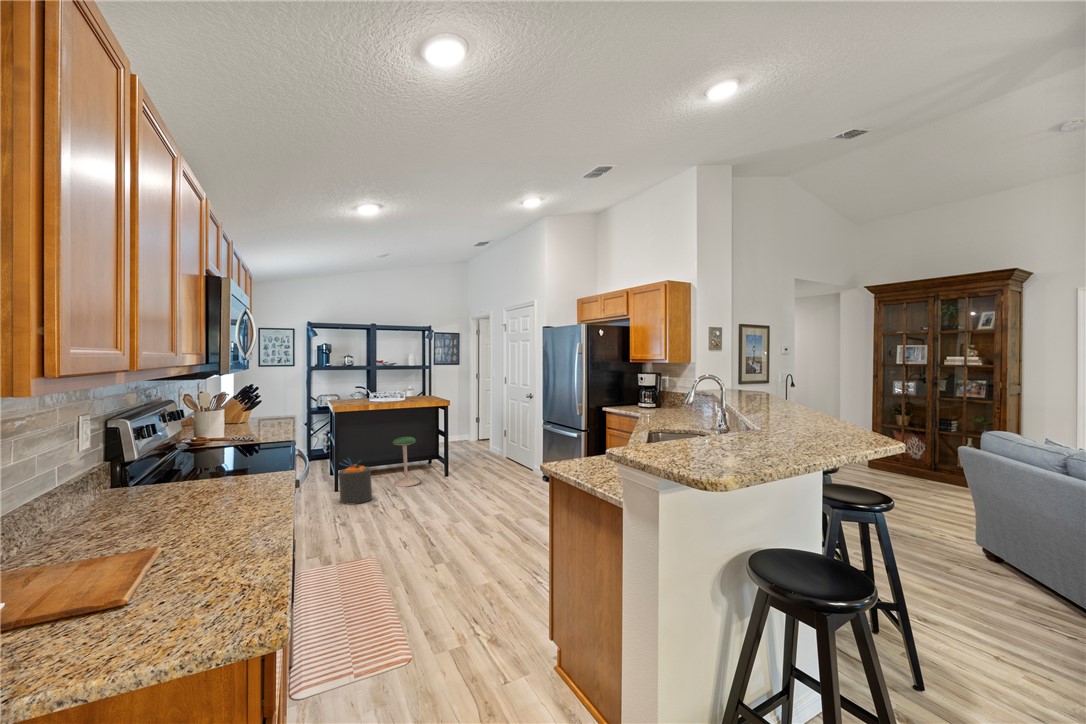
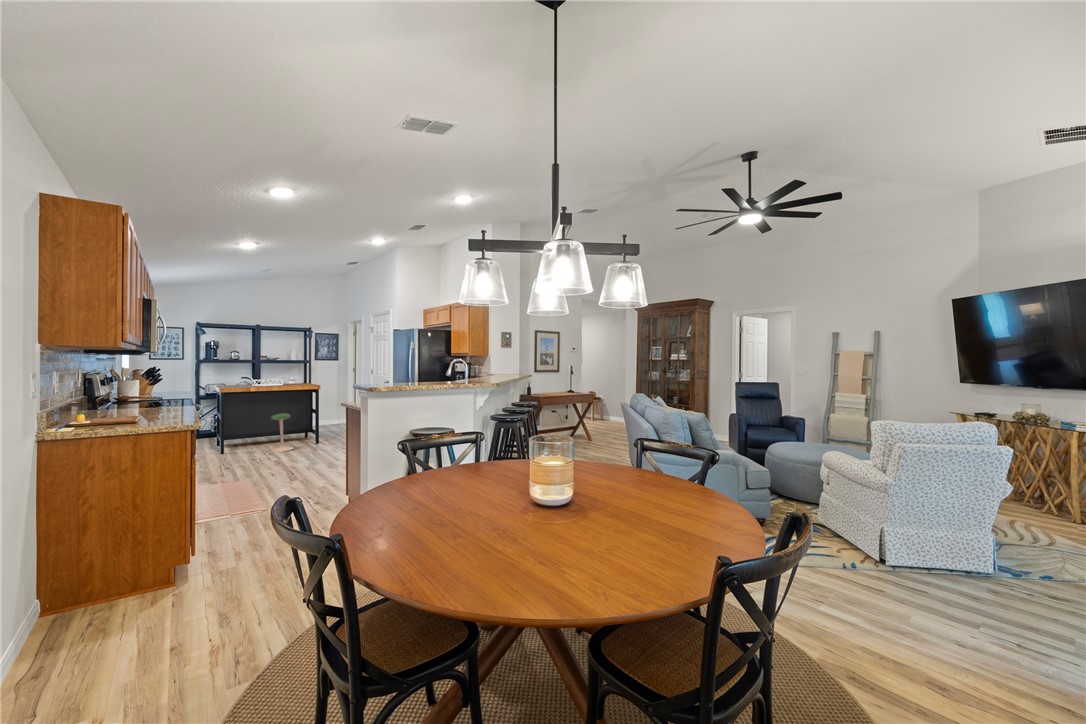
trash can: present [339,461,372,504] -> none [222,427,251,464]

